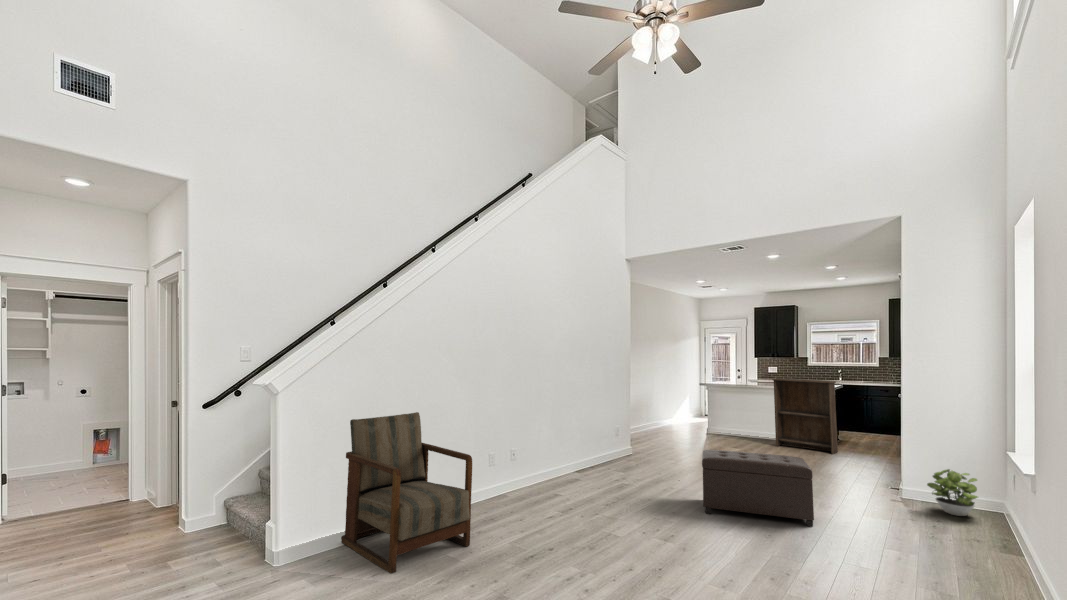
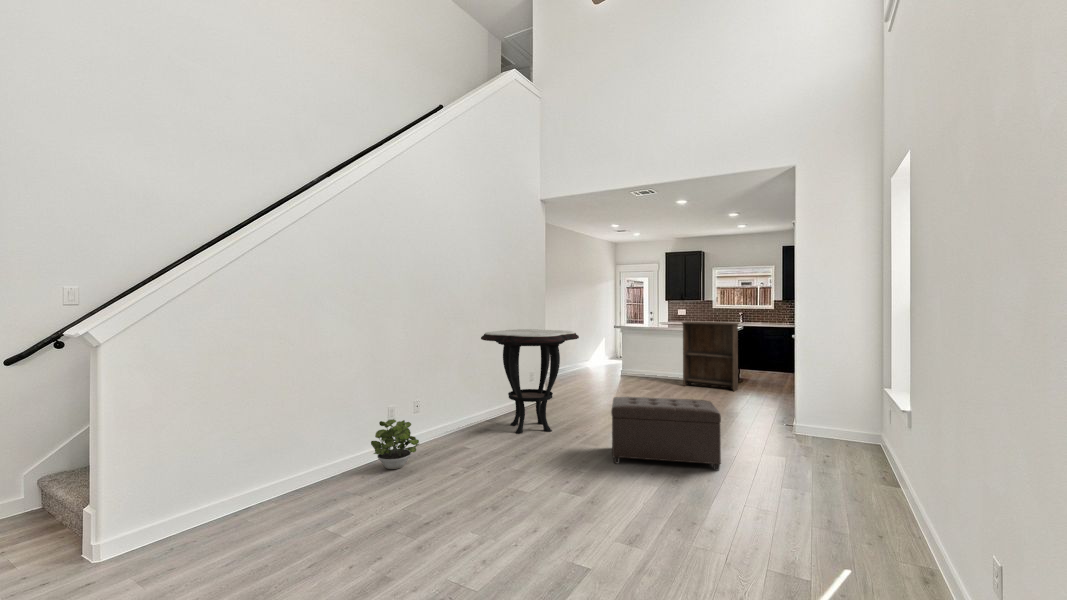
side table: none [574,382,667,482] -> present [481,329,579,434]
armchair: present [341,412,472,573] -> none [171,373,341,580]
potted plant: present [927,469,978,516] -> present [371,419,419,469]

